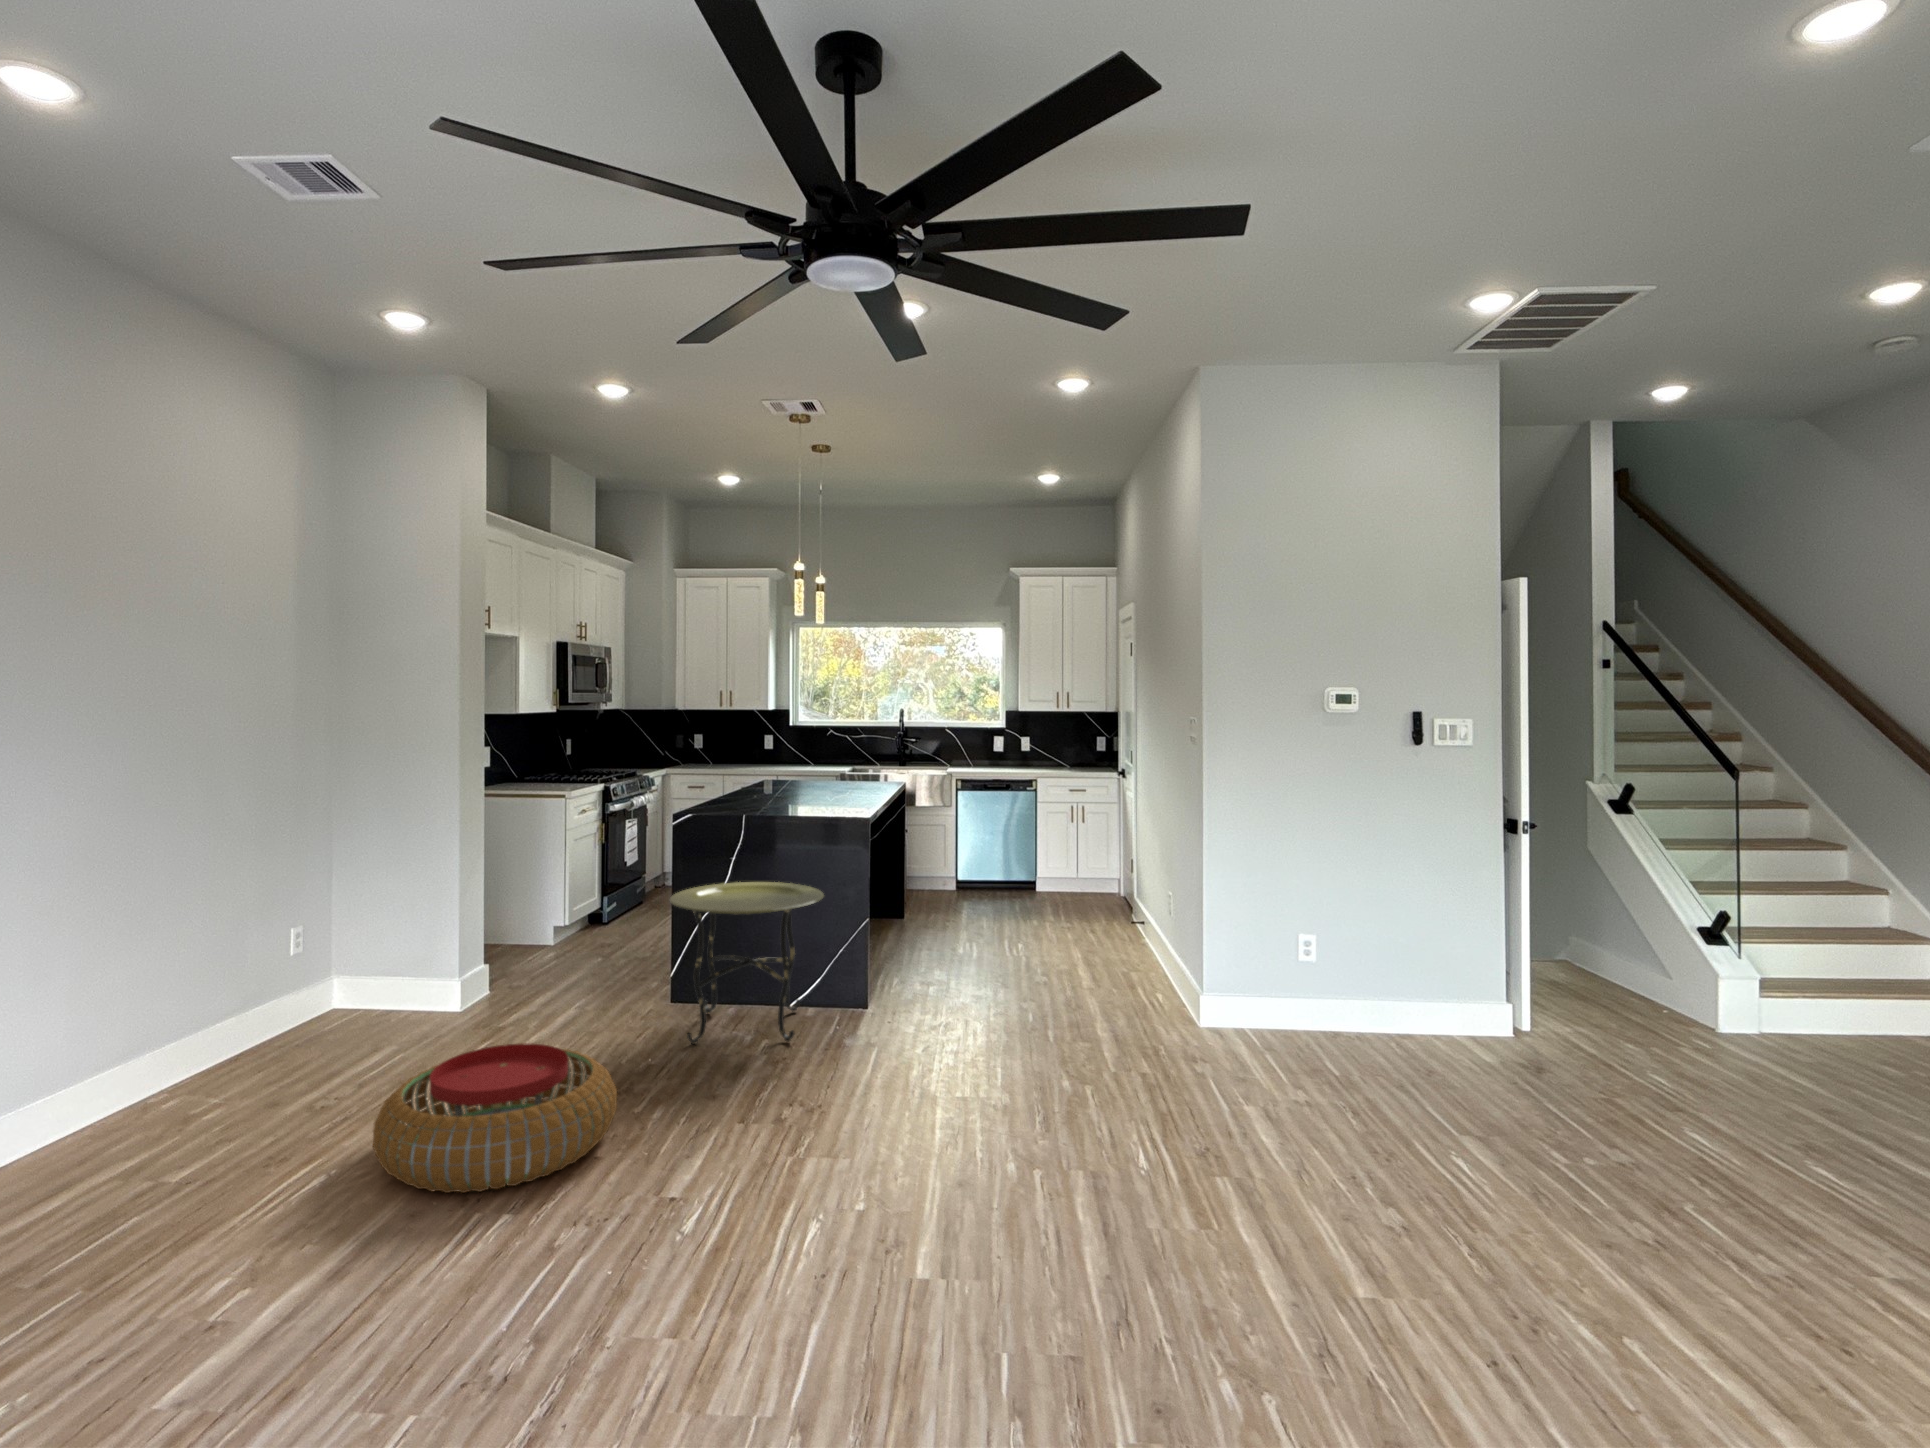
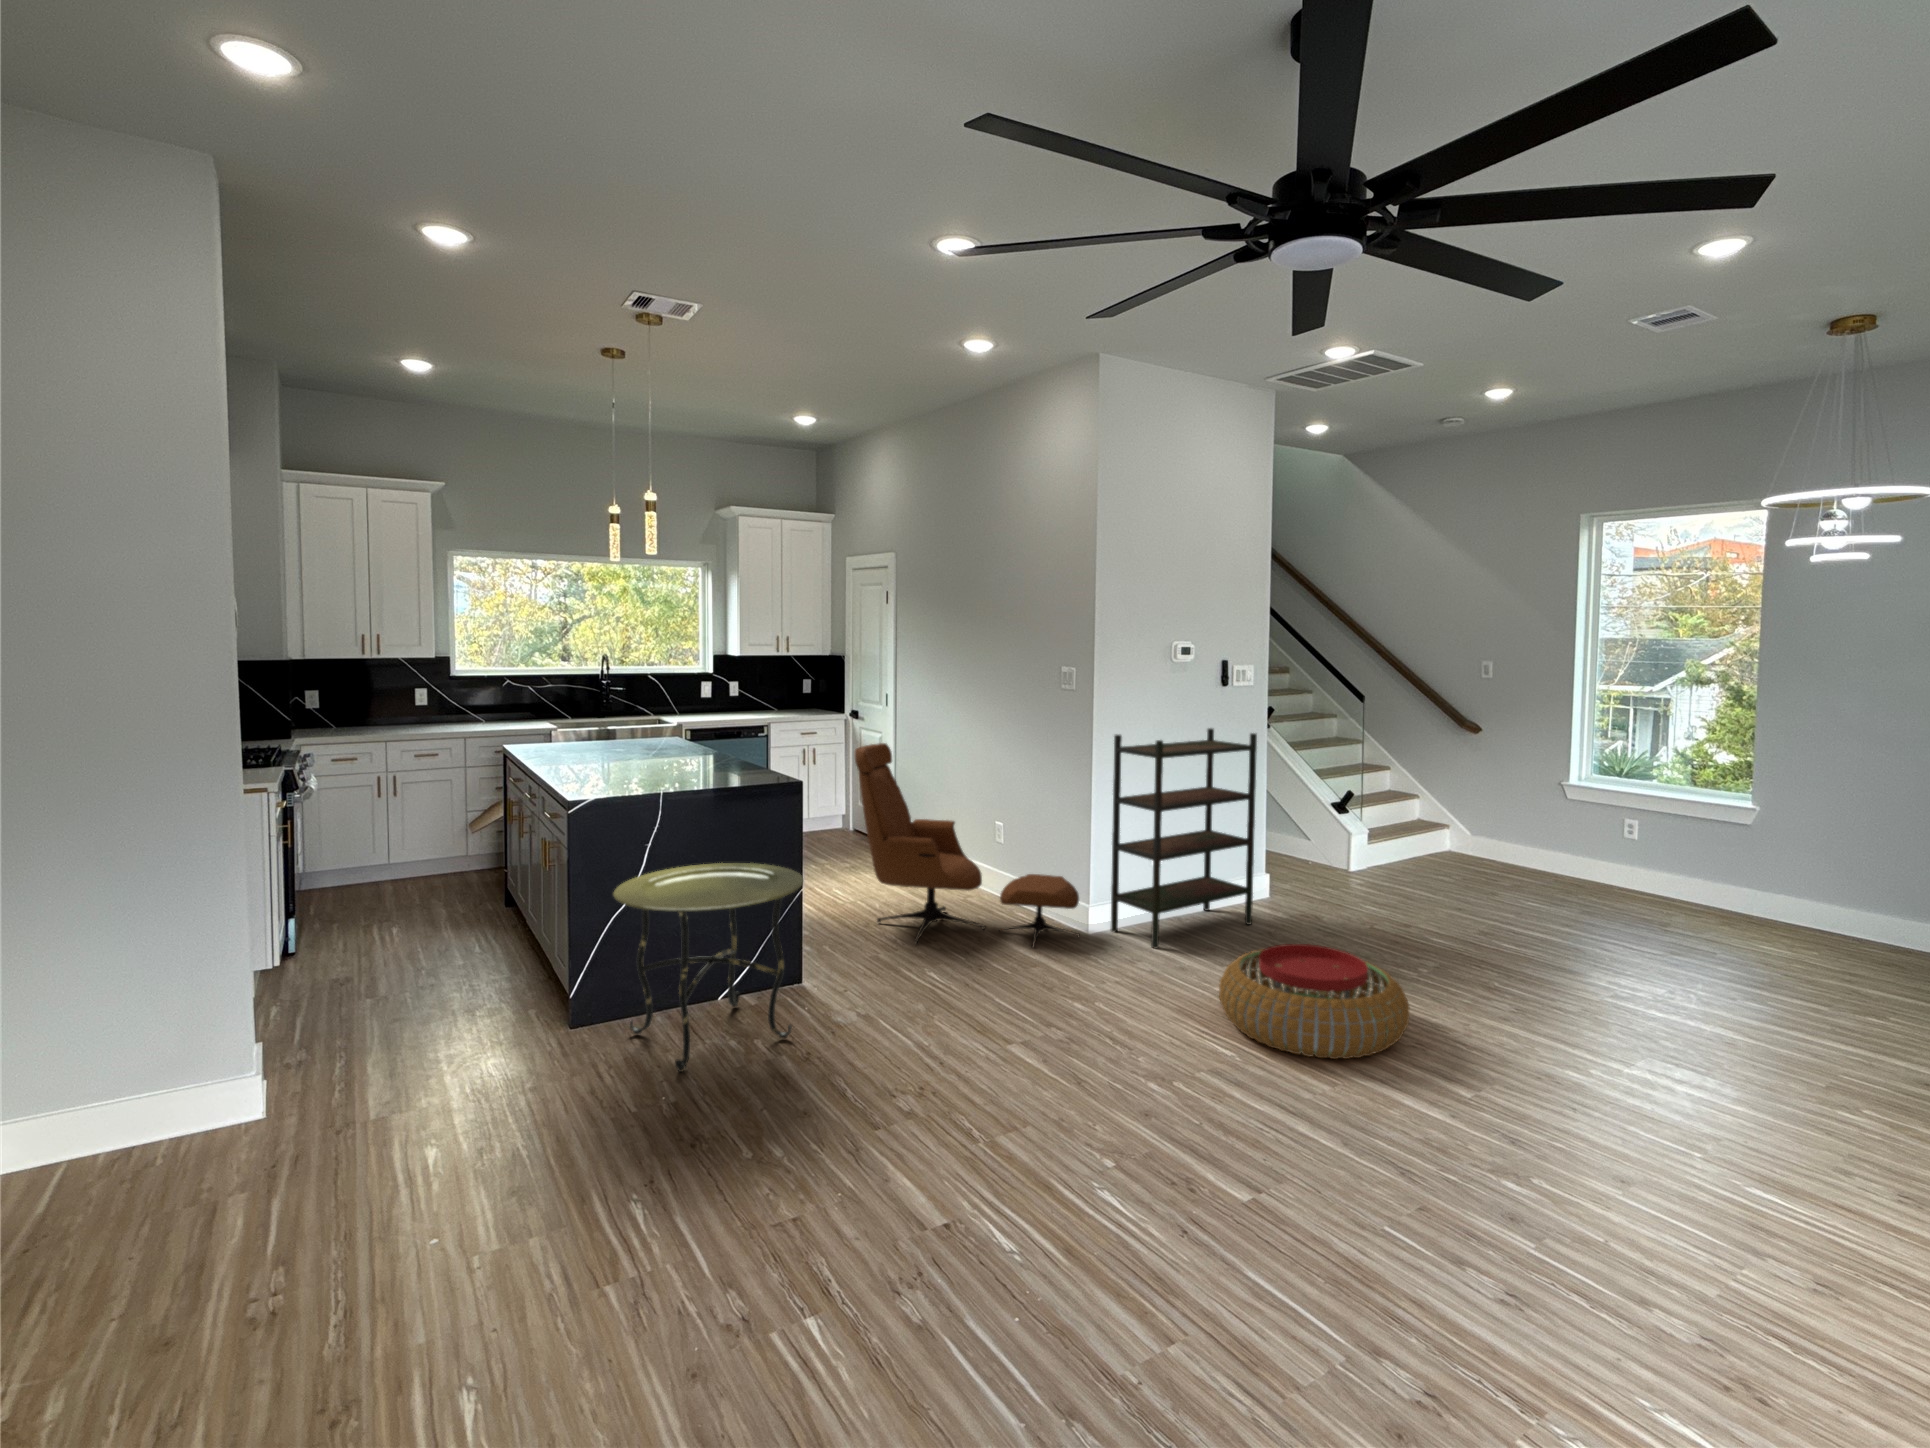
lounge chair: none [976,795,1187,1028] -> present [855,743,1080,947]
bookshelf: none [1227,797,1430,1062] -> present [1111,728,1257,948]
pouf: present [373,1043,617,1193] -> present [1219,944,1409,1059]

